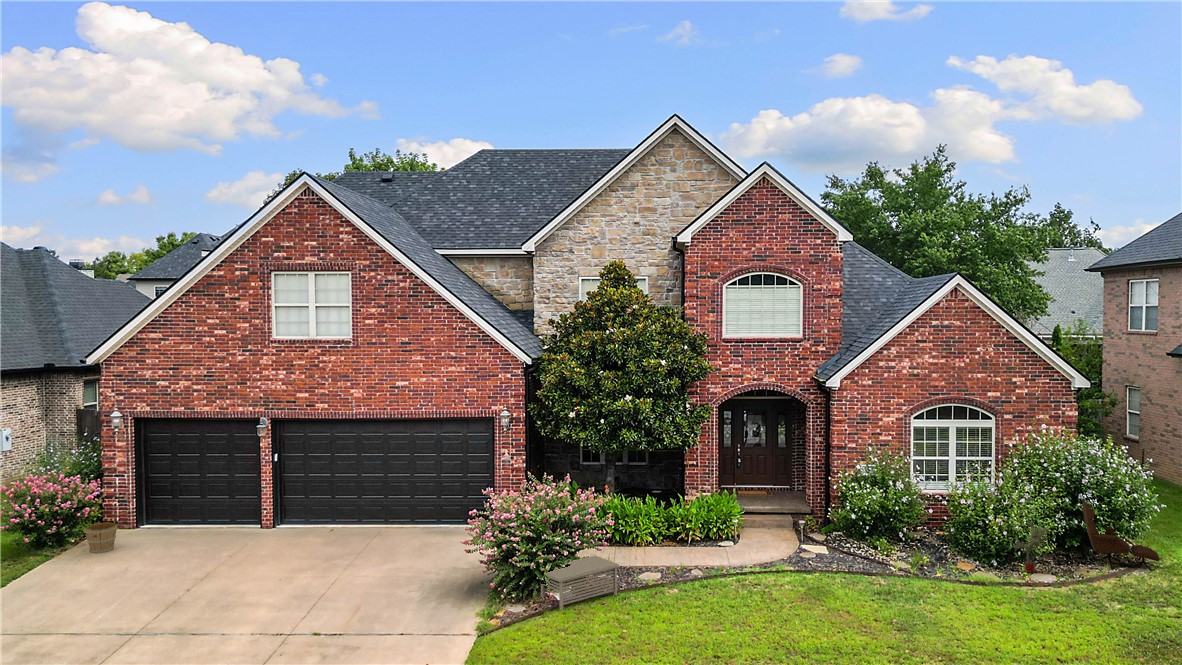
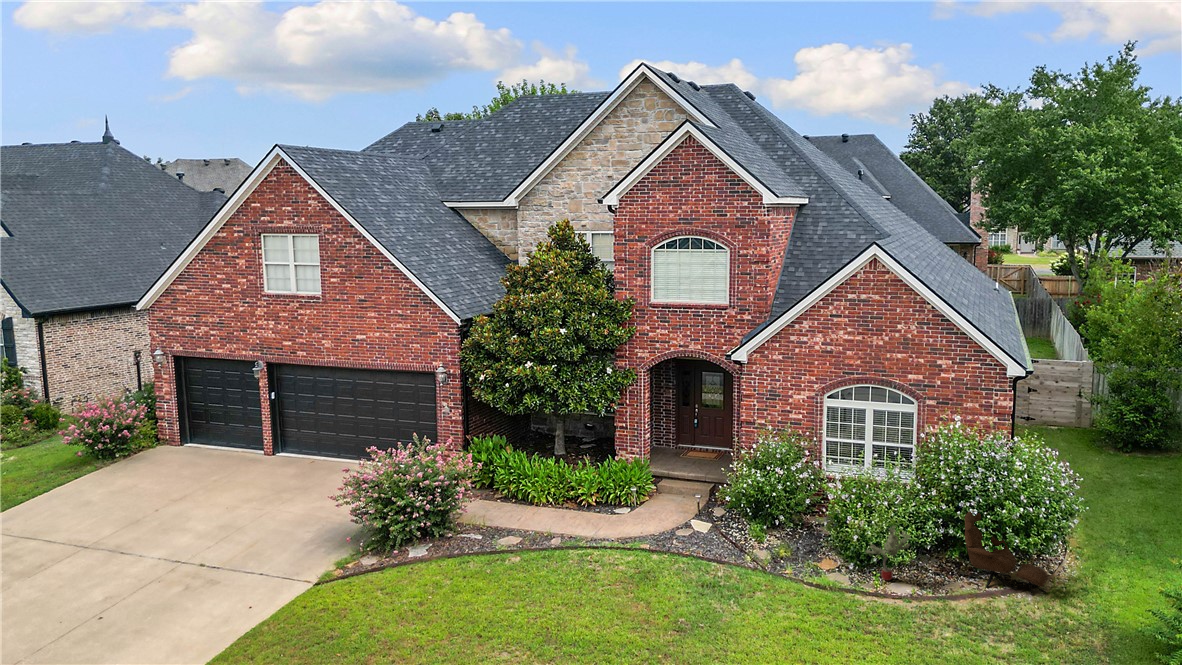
wooden bucket: present [85,523,117,553] -> none [124,440,151,464]
storage bench: present [541,556,619,610] -> none [379,516,453,566]

